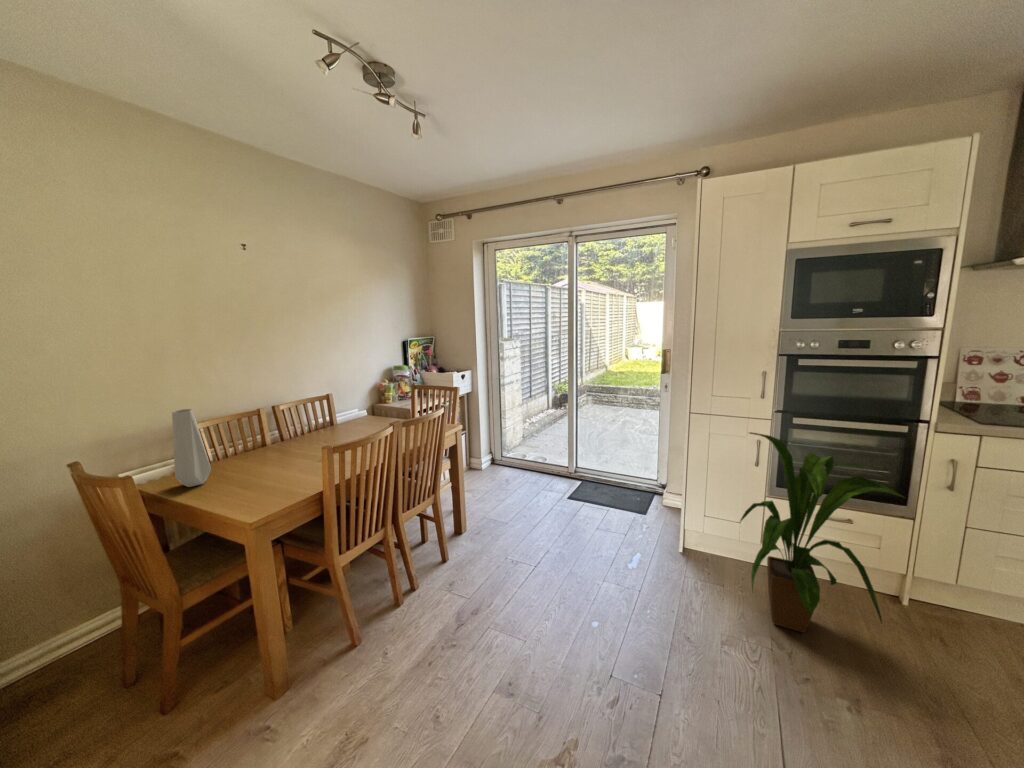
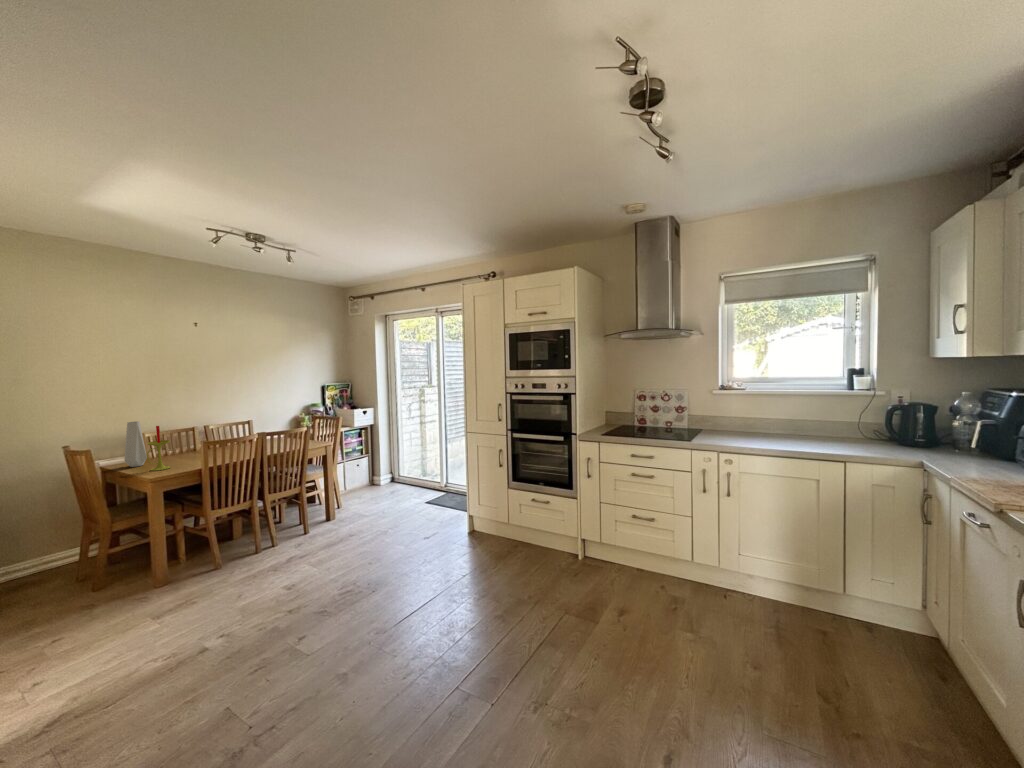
candle: none [219,417,261,498] -> present [147,426,170,471]
house plant: present [741,432,904,633] -> none [445,438,546,570]

